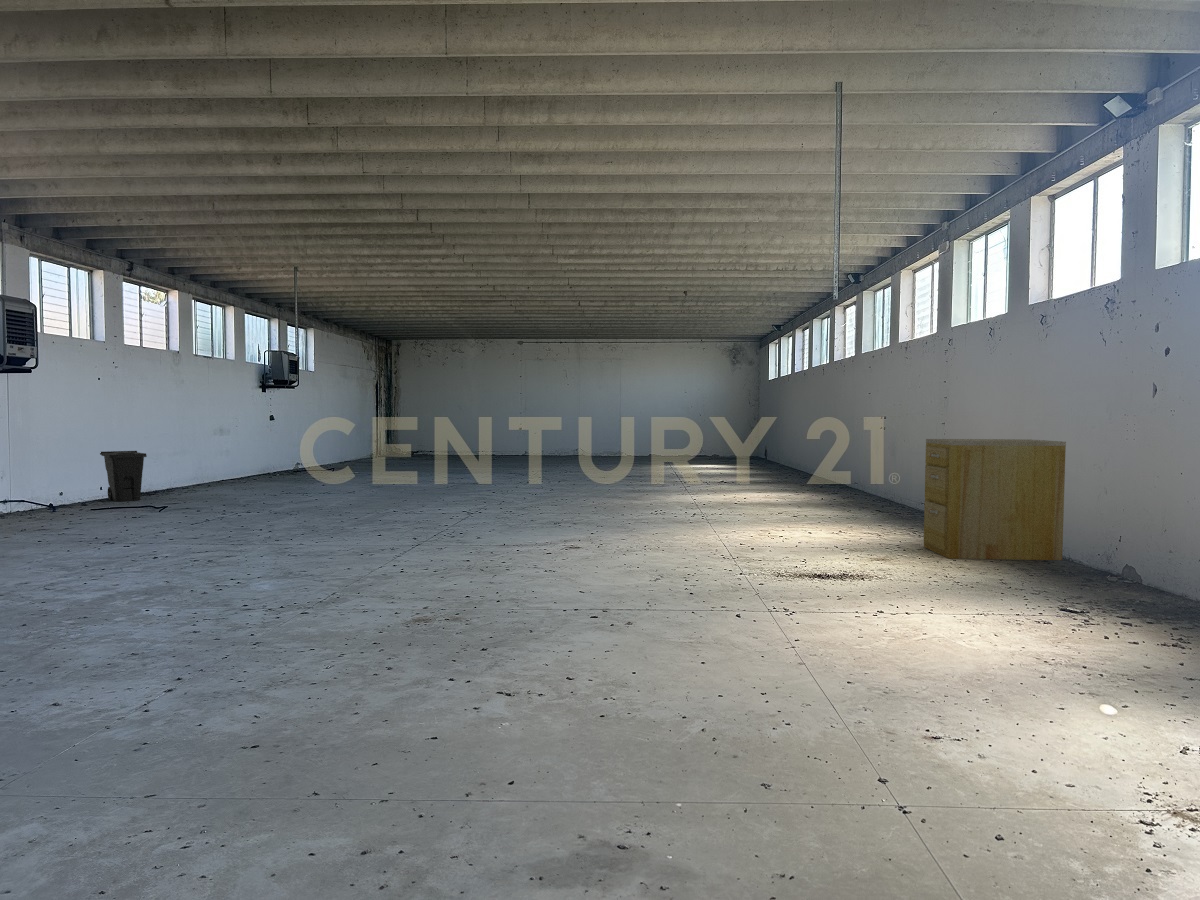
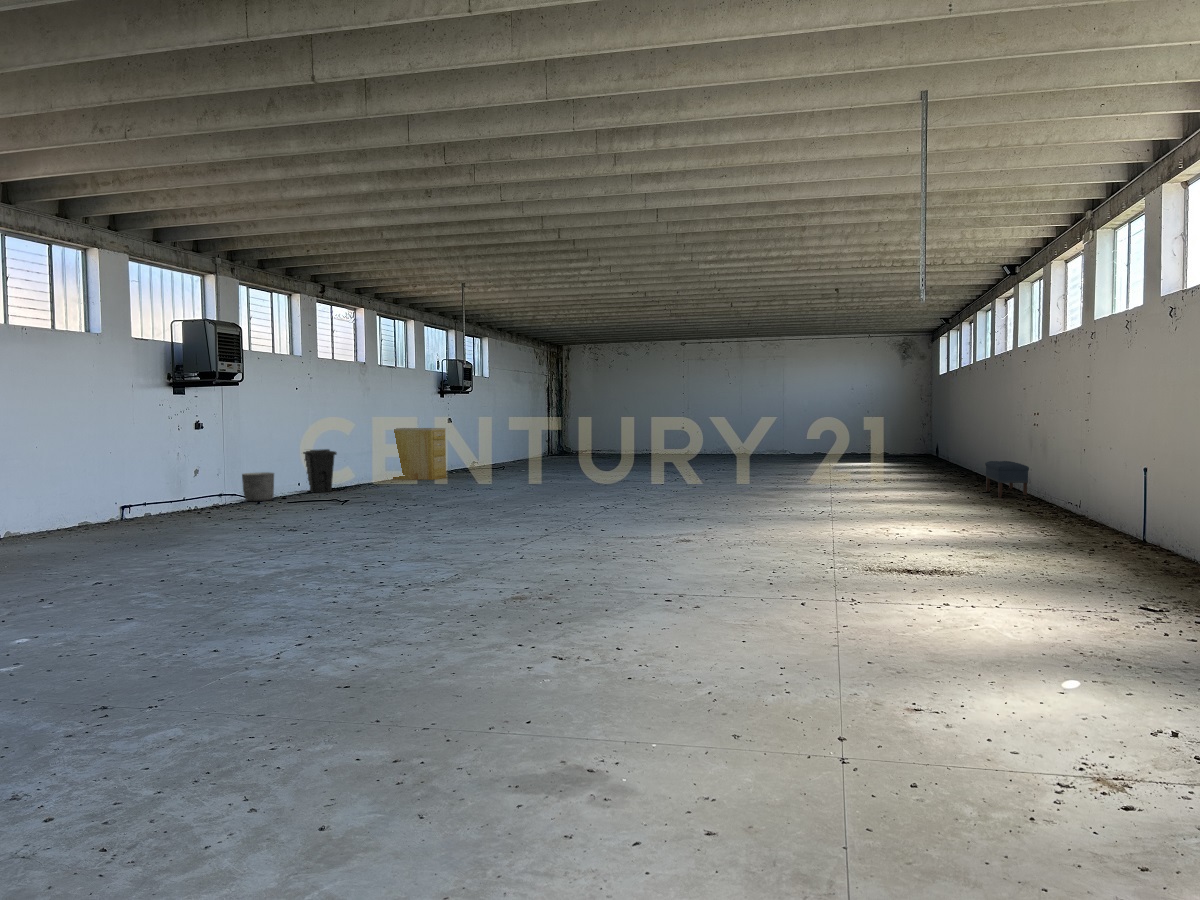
filing cabinet: present [924,439,1066,560] -> present [393,428,446,480]
bench: none [831,461,874,496] -> present [985,461,1029,499]
planter: none [24,479,67,514] -> present [242,472,274,501]

